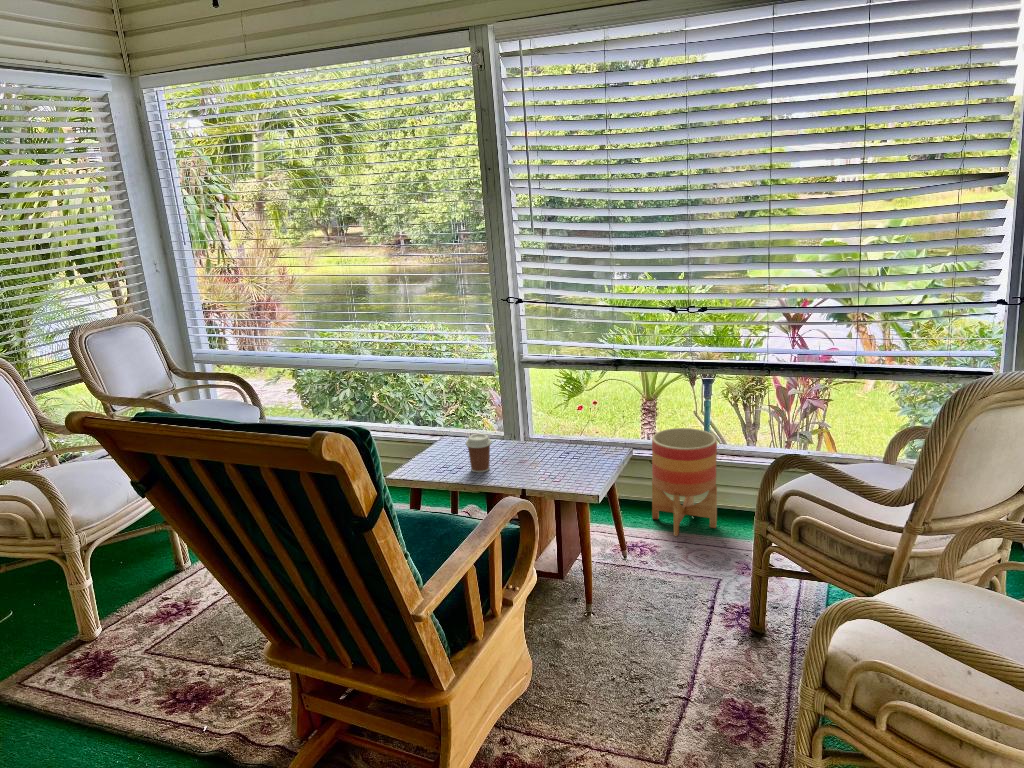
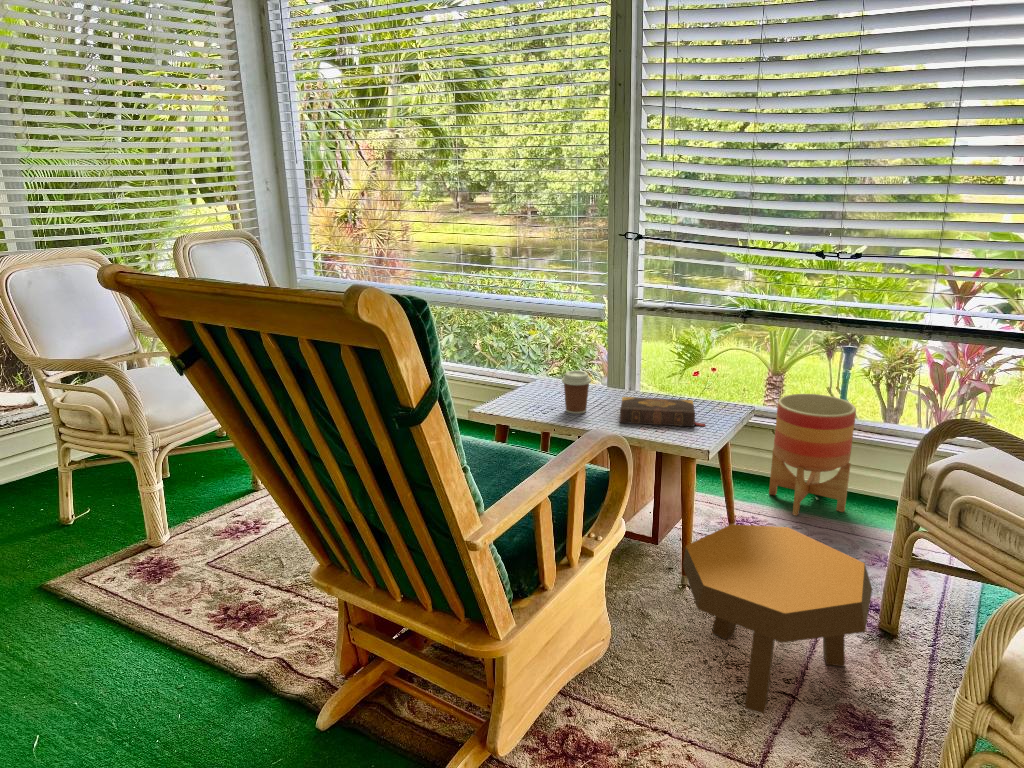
book: none [520,450,594,478] -> present [620,397,705,427]
footstool: none [586,554,741,718] -> present [683,524,872,714]

